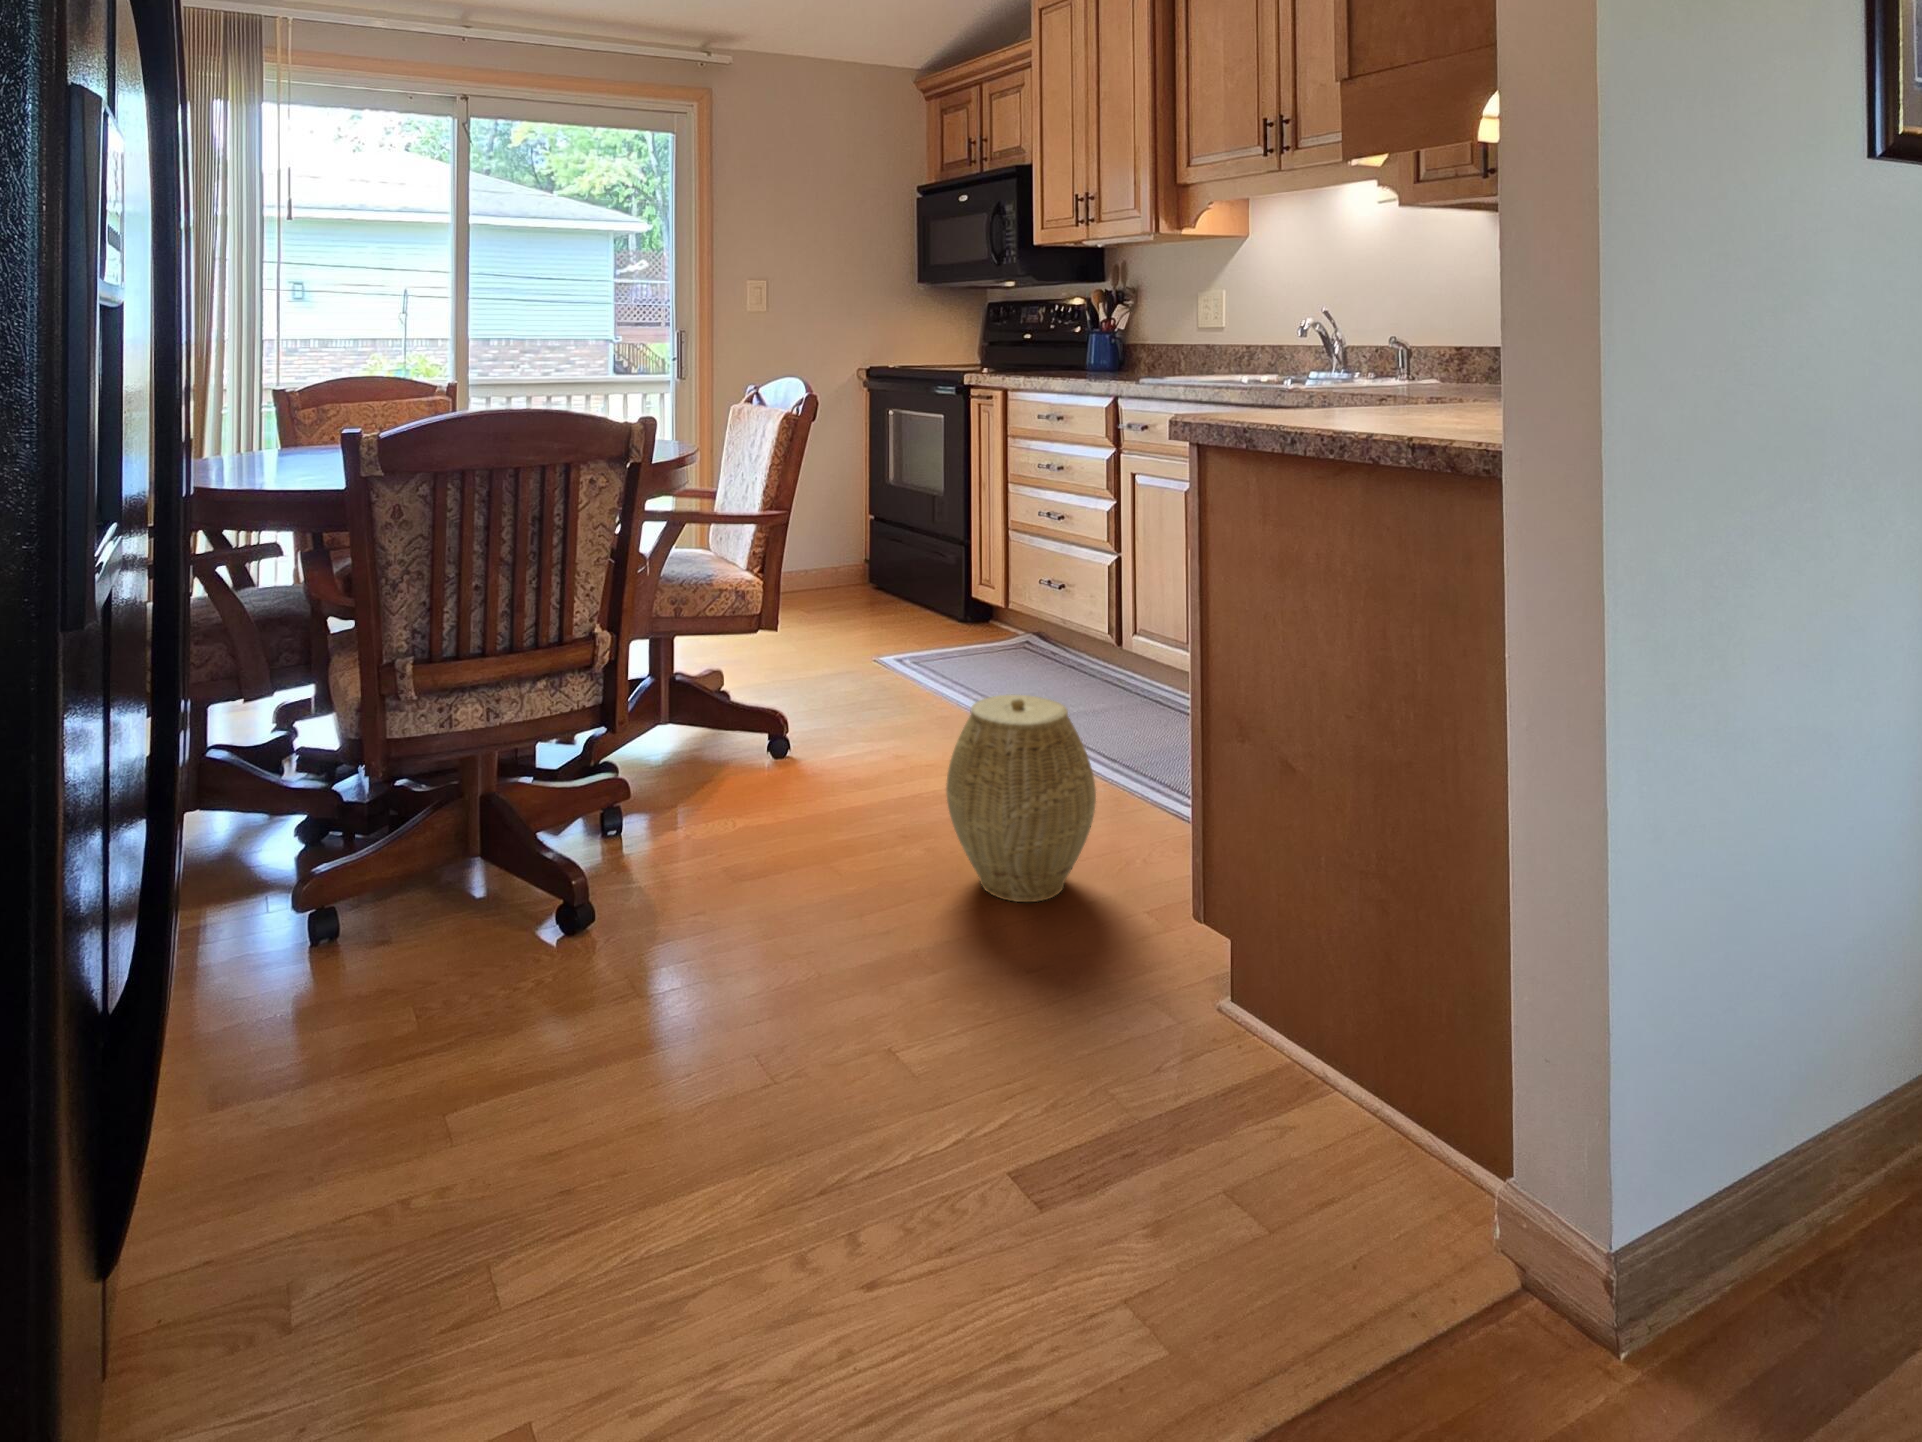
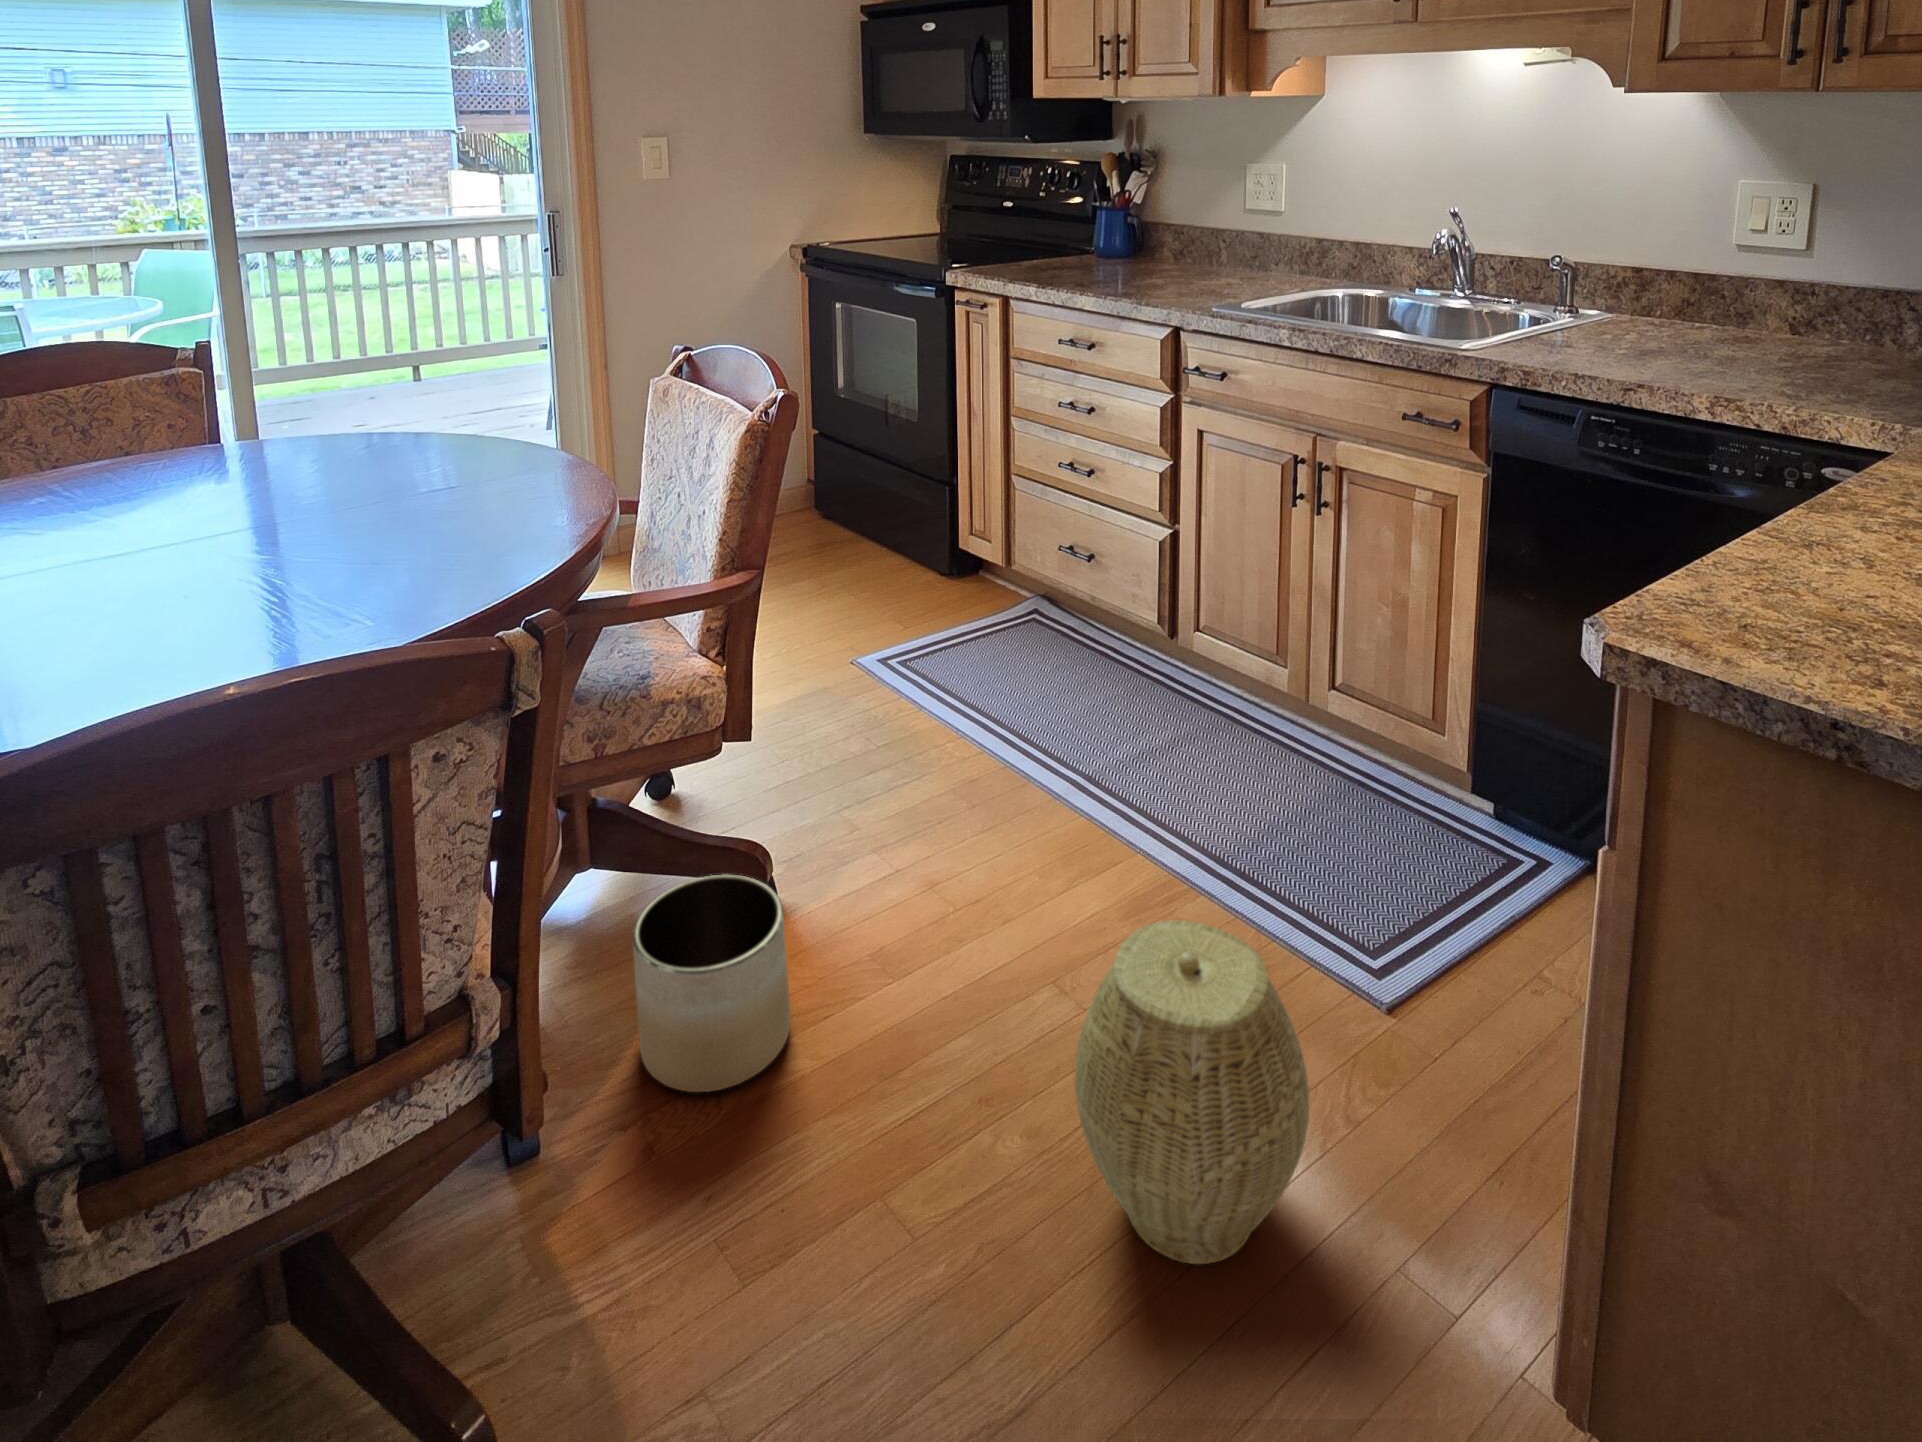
planter: none [688,700,786,820] -> present [632,874,790,1092]

